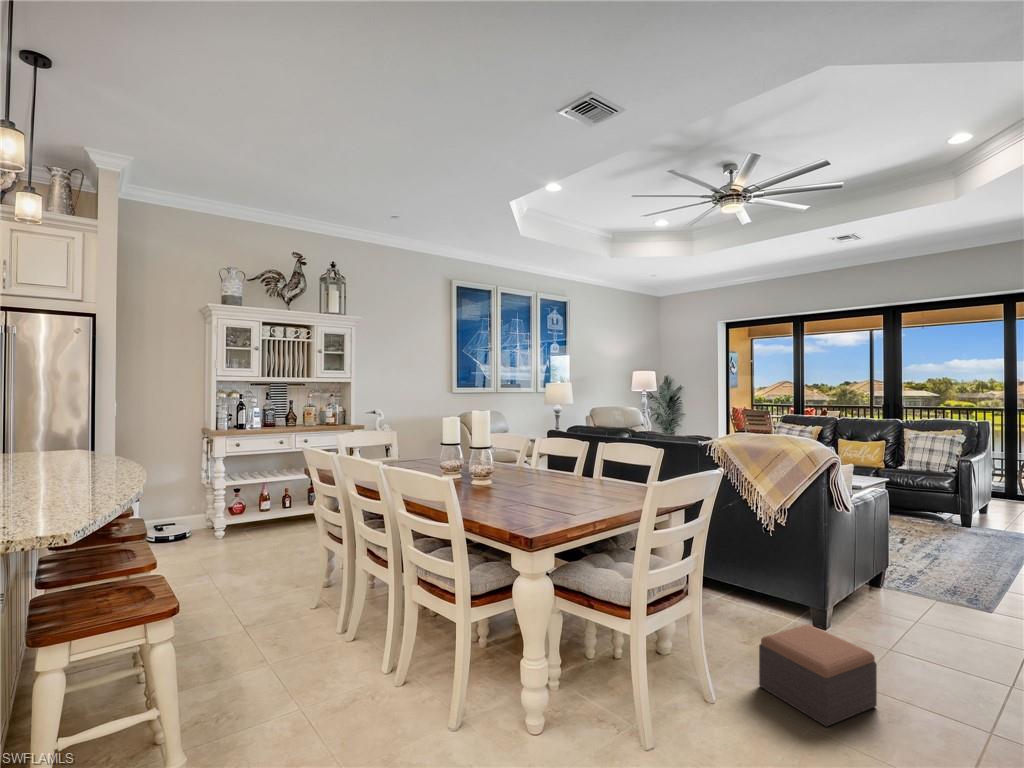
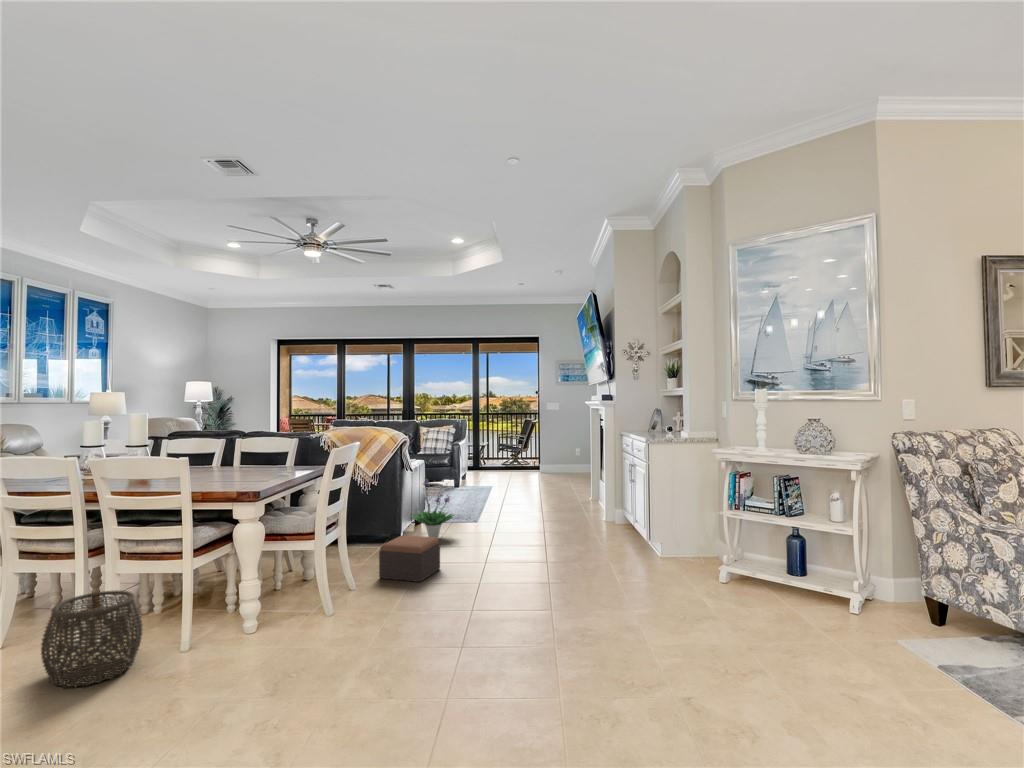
potted plant: none [847,527,936,629] -> present [413,479,454,538]
woven basket: none [324,618,420,734] -> present [41,591,143,688]

